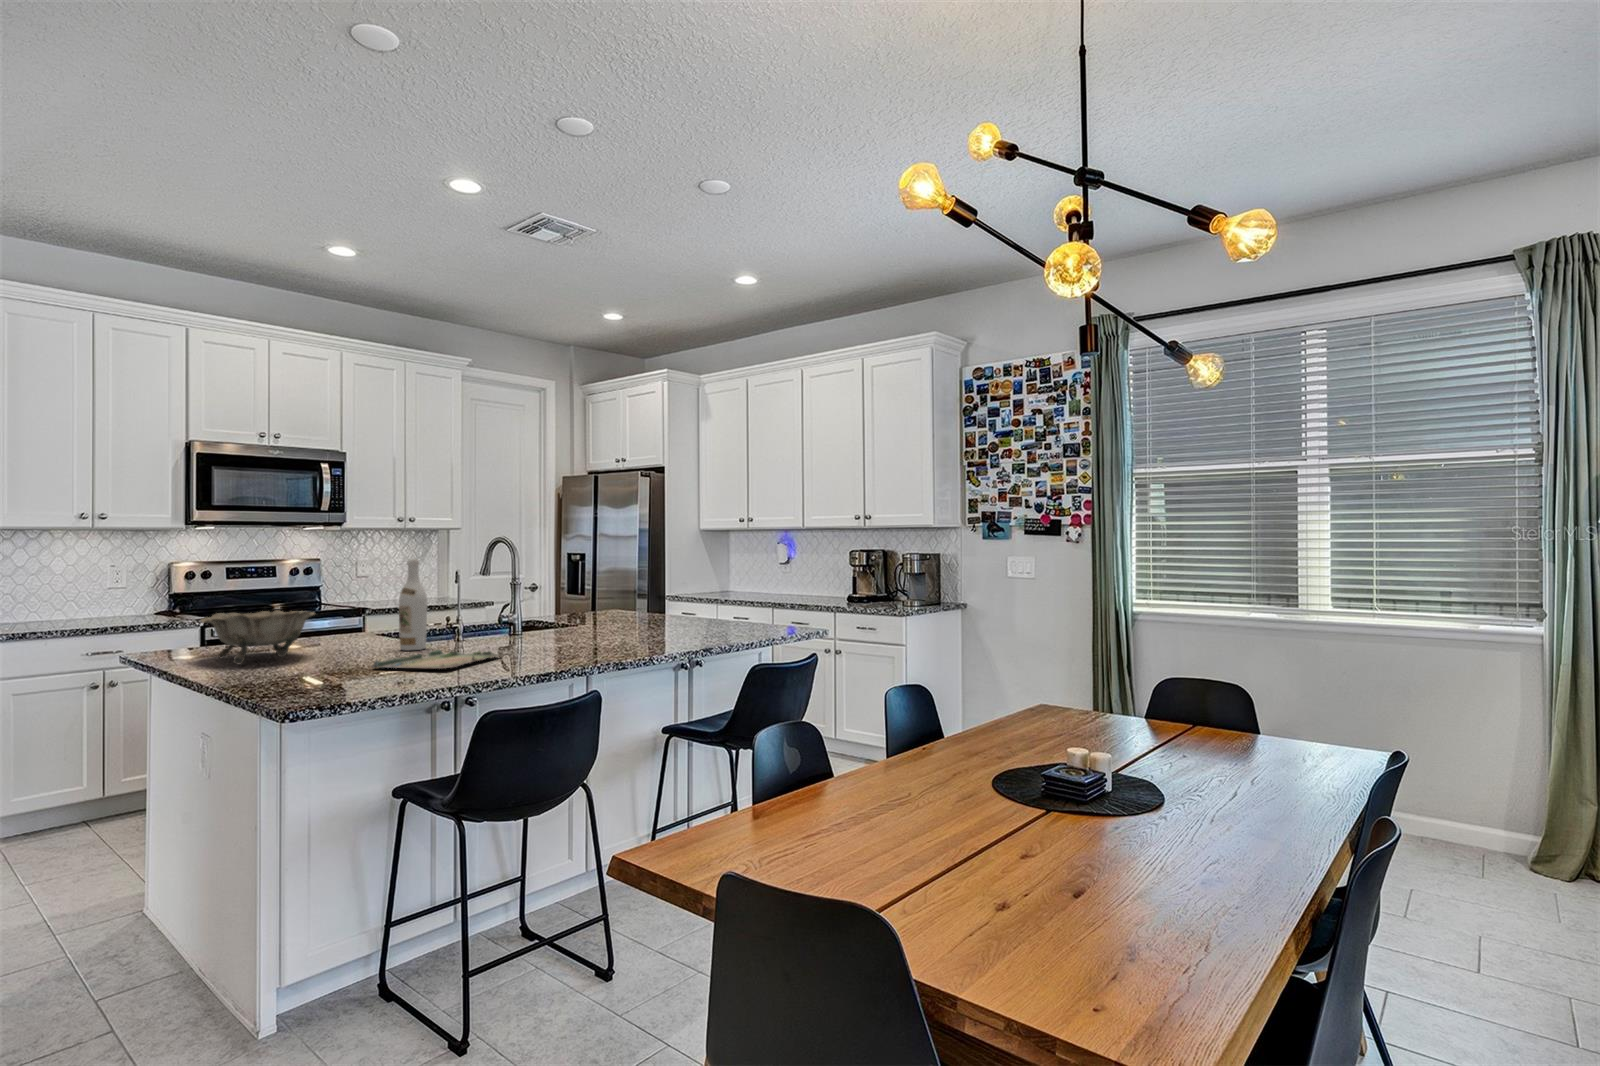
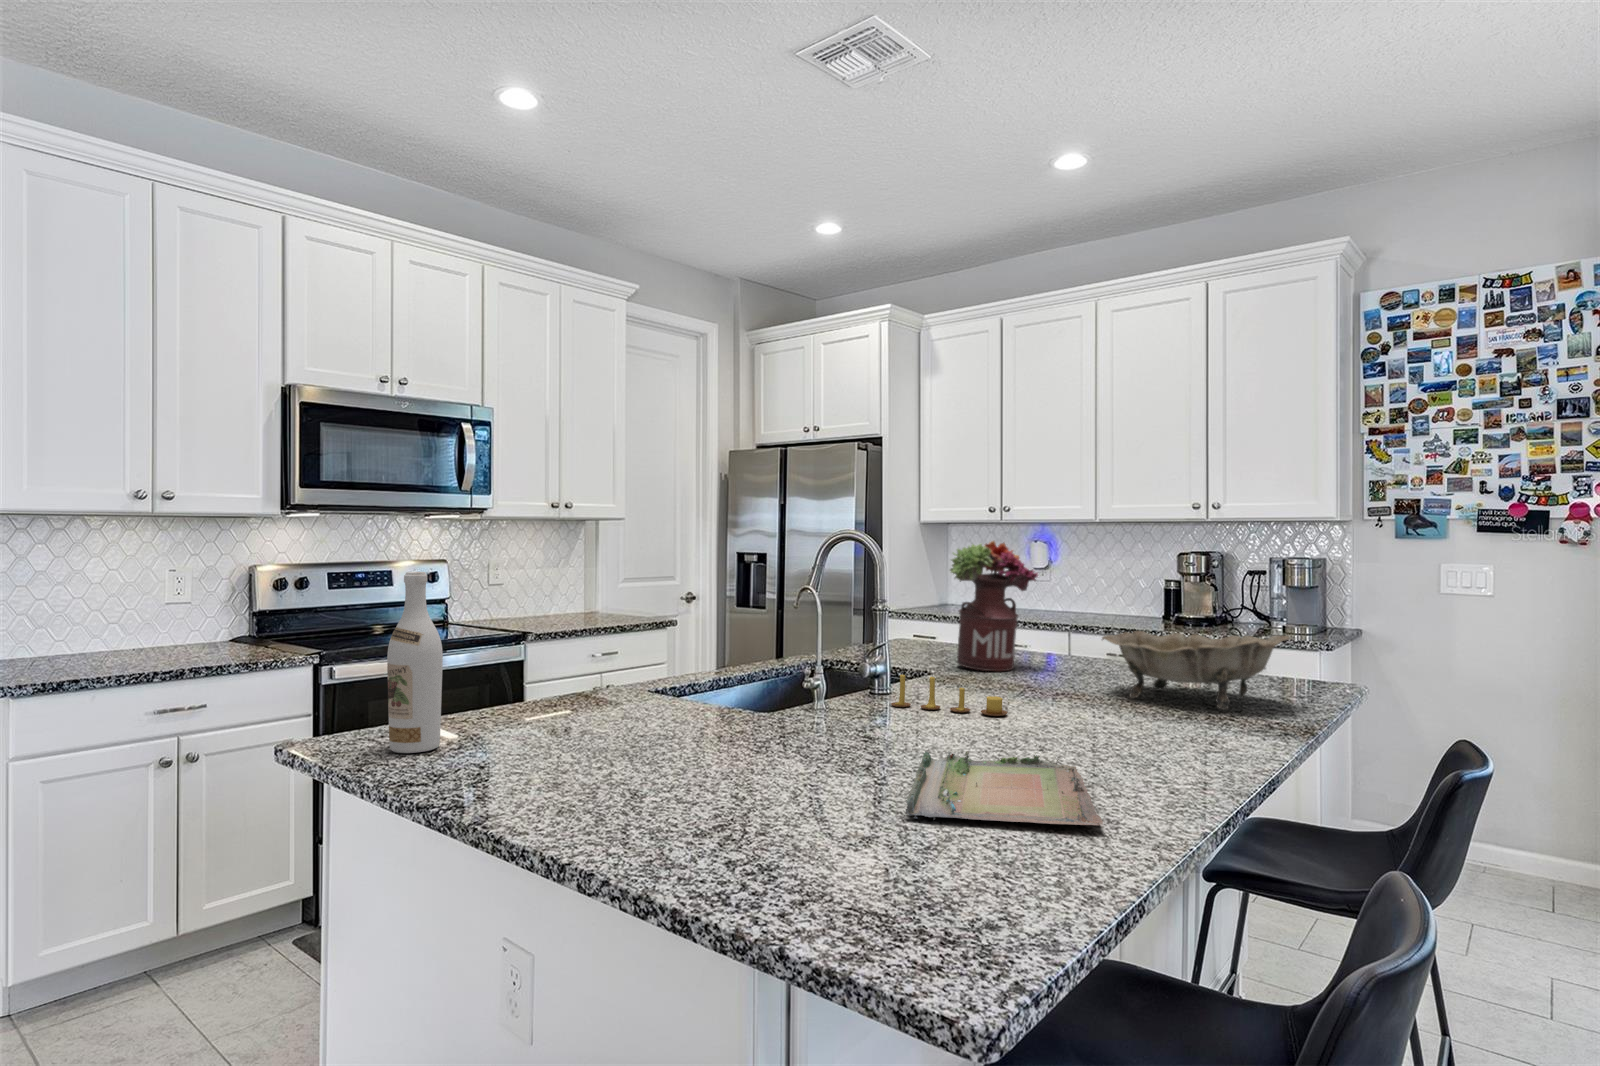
flower arrangement: none [580,542,637,624] -> present [950,541,1038,671]
wine bottle: present [399,559,427,650] -> present [387,572,443,753]
decorative bowl: present [201,610,316,664] -> present [1102,631,1289,710]
candle: none [490,617,545,640] -> present [891,672,1007,716]

